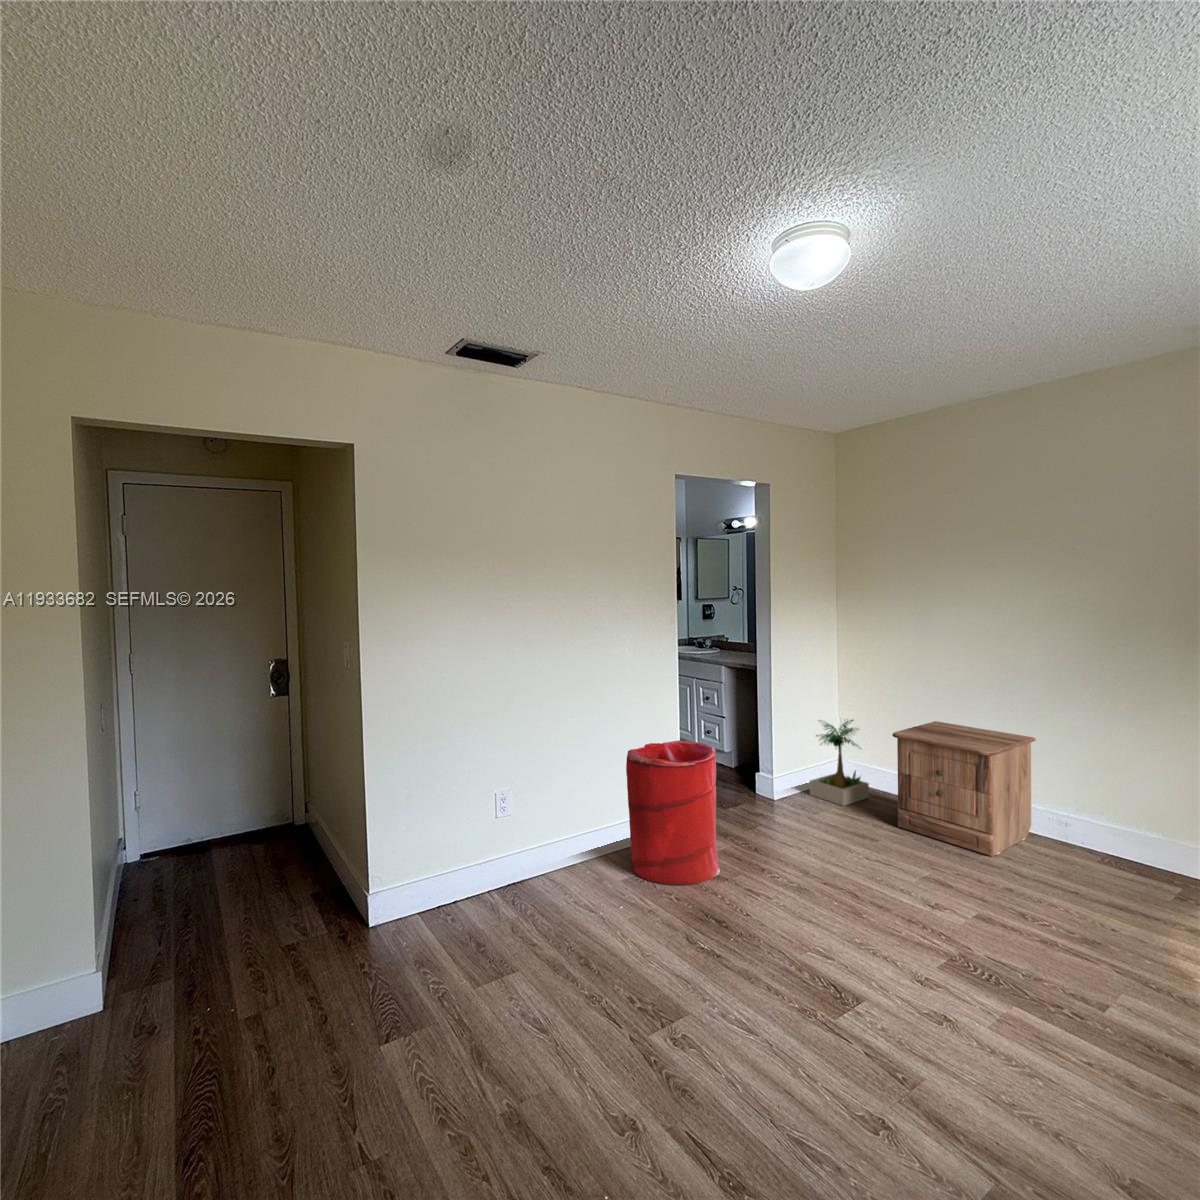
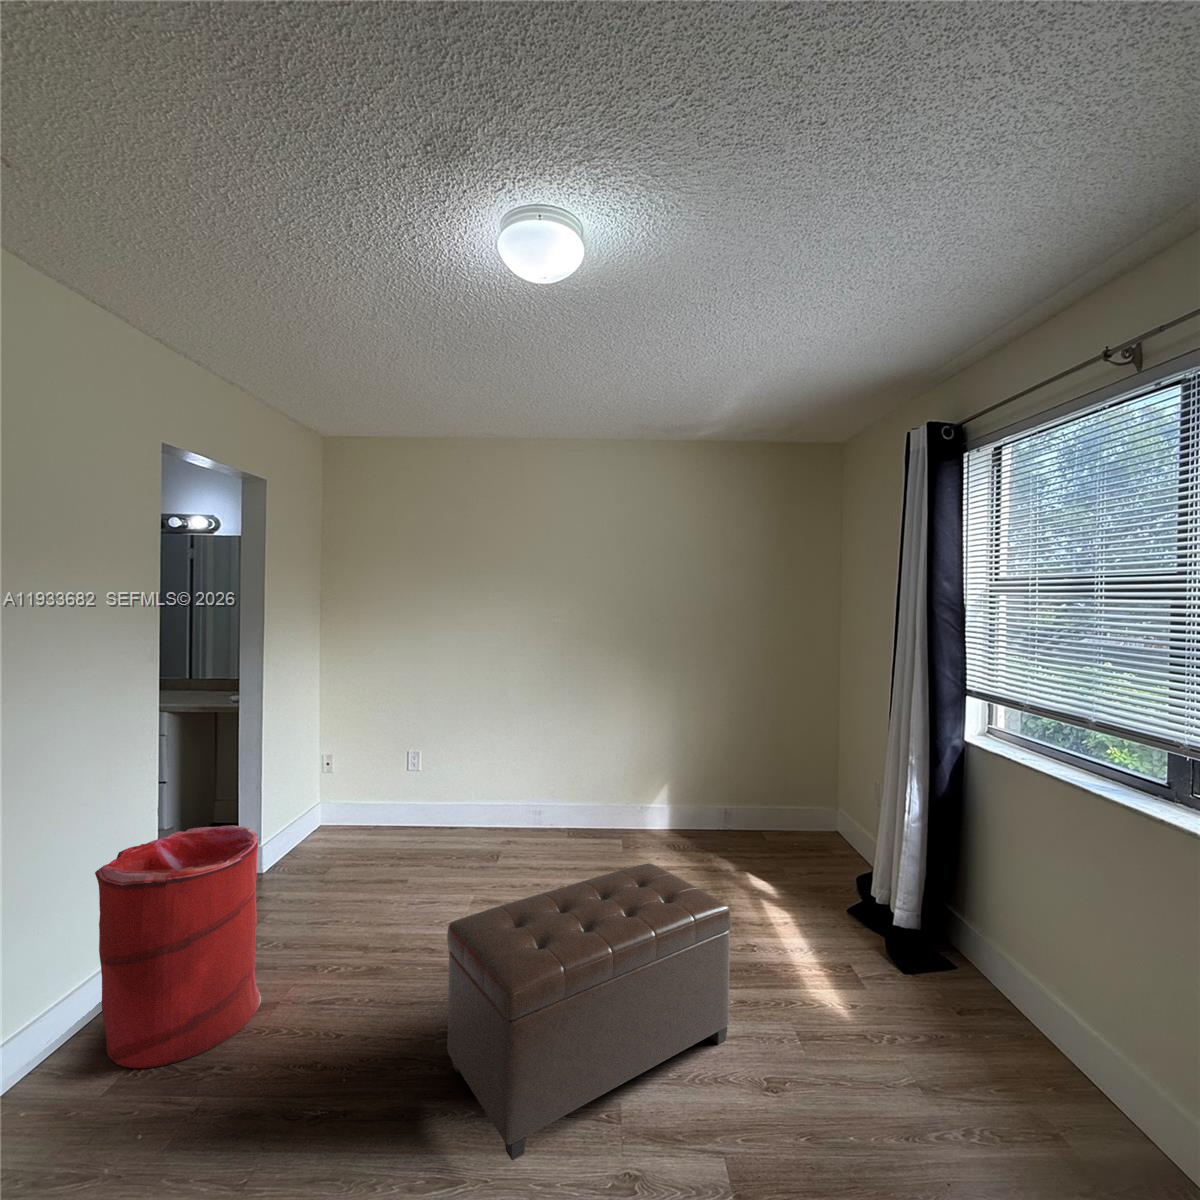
potted plant: present [810,720,869,806] -> none [301,754,373,855]
nightstand: present [892,721,1036,856] -> none [413,743,521,860]
ottoman: none [790,851,1122,1120] -> present [447,863,731,1160]

